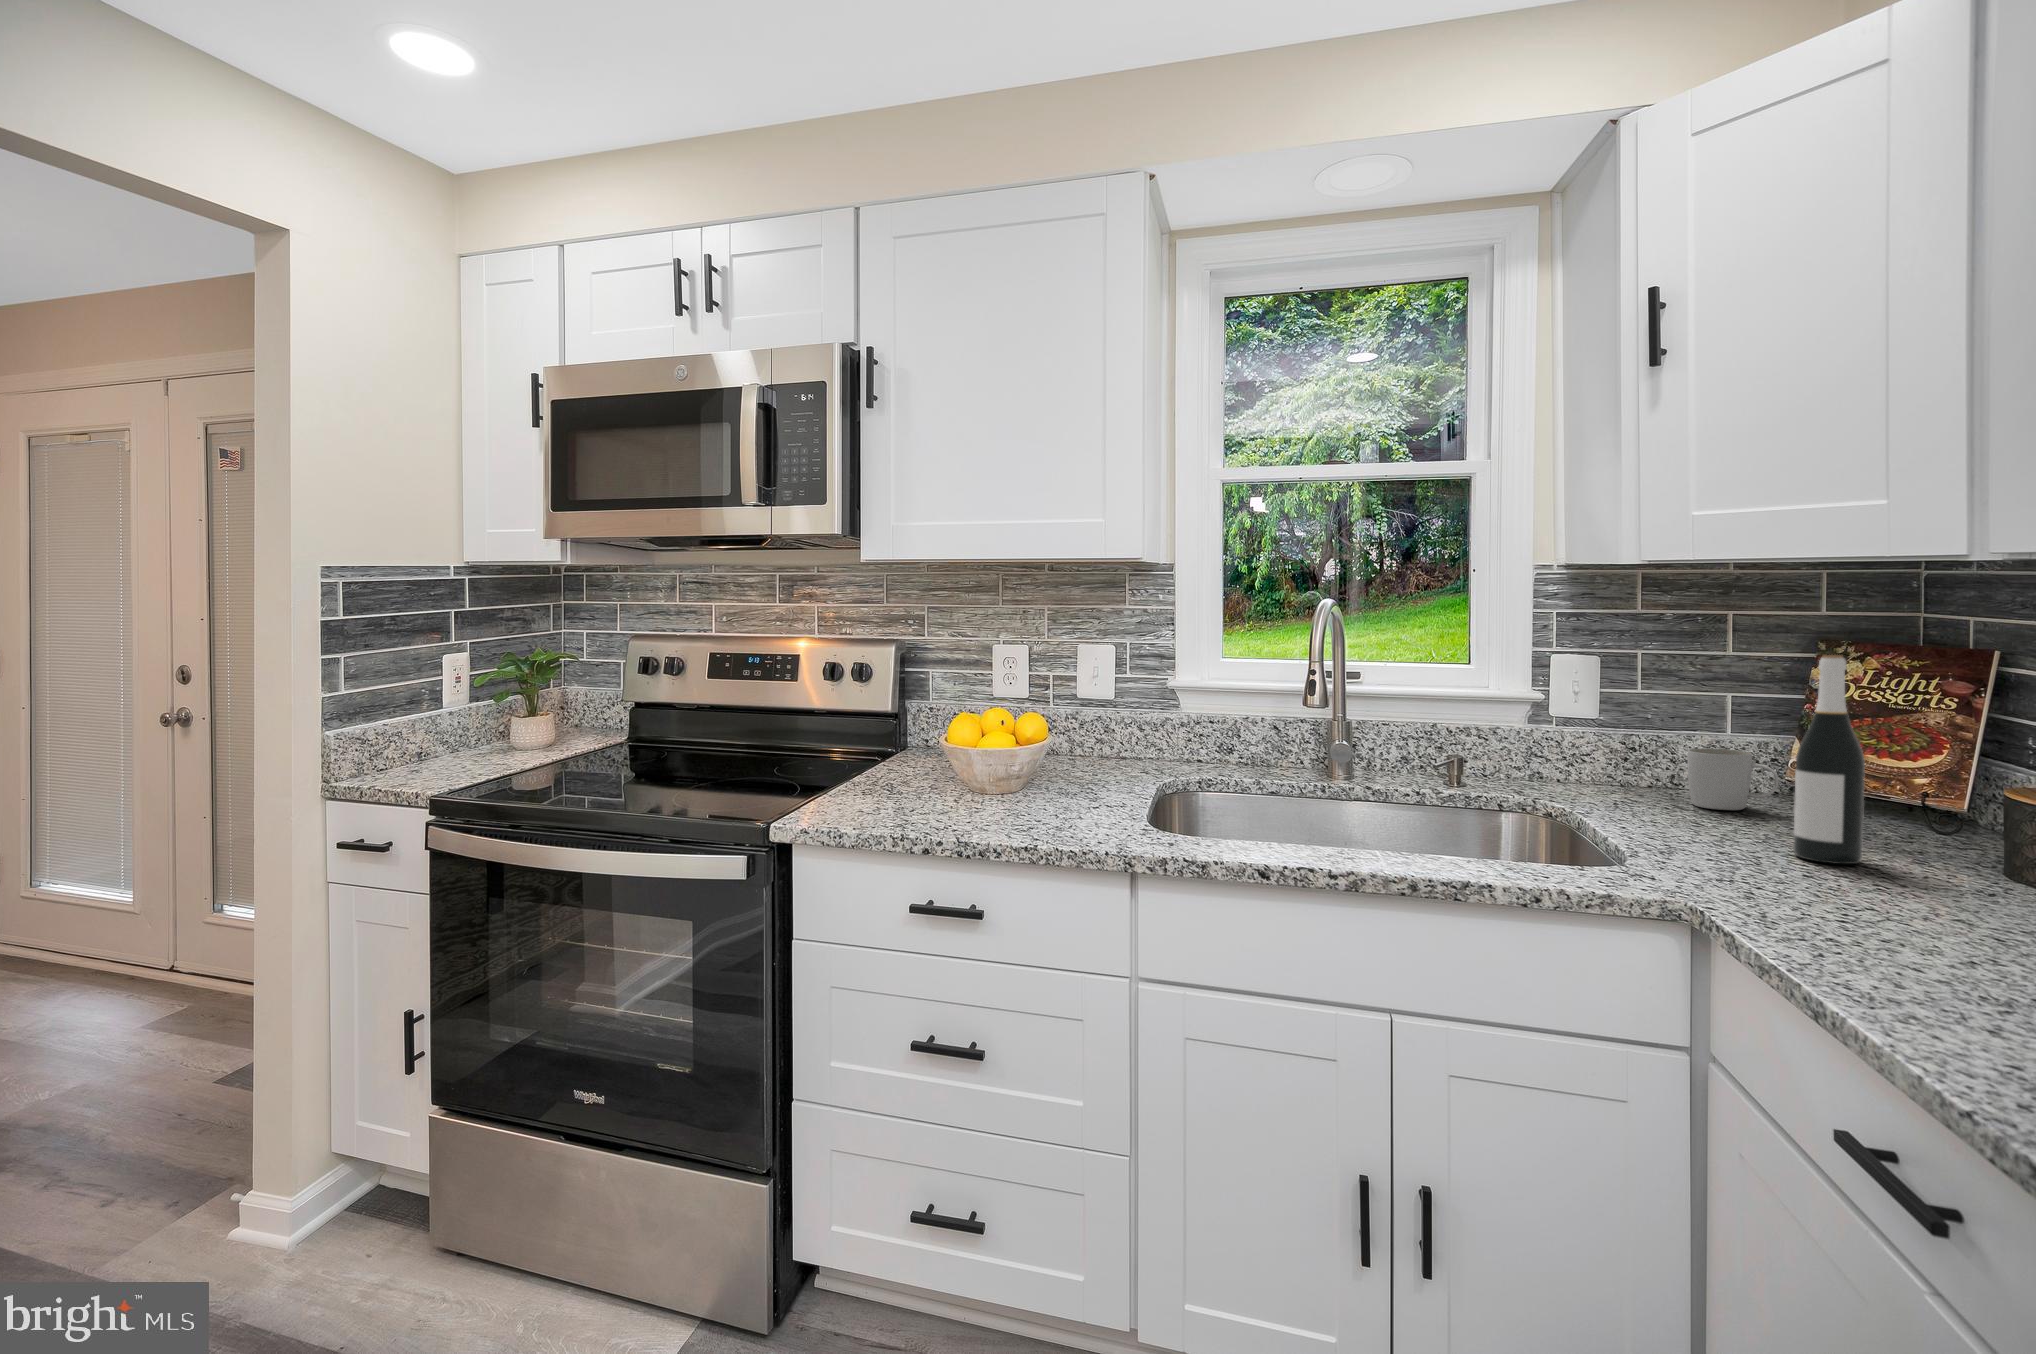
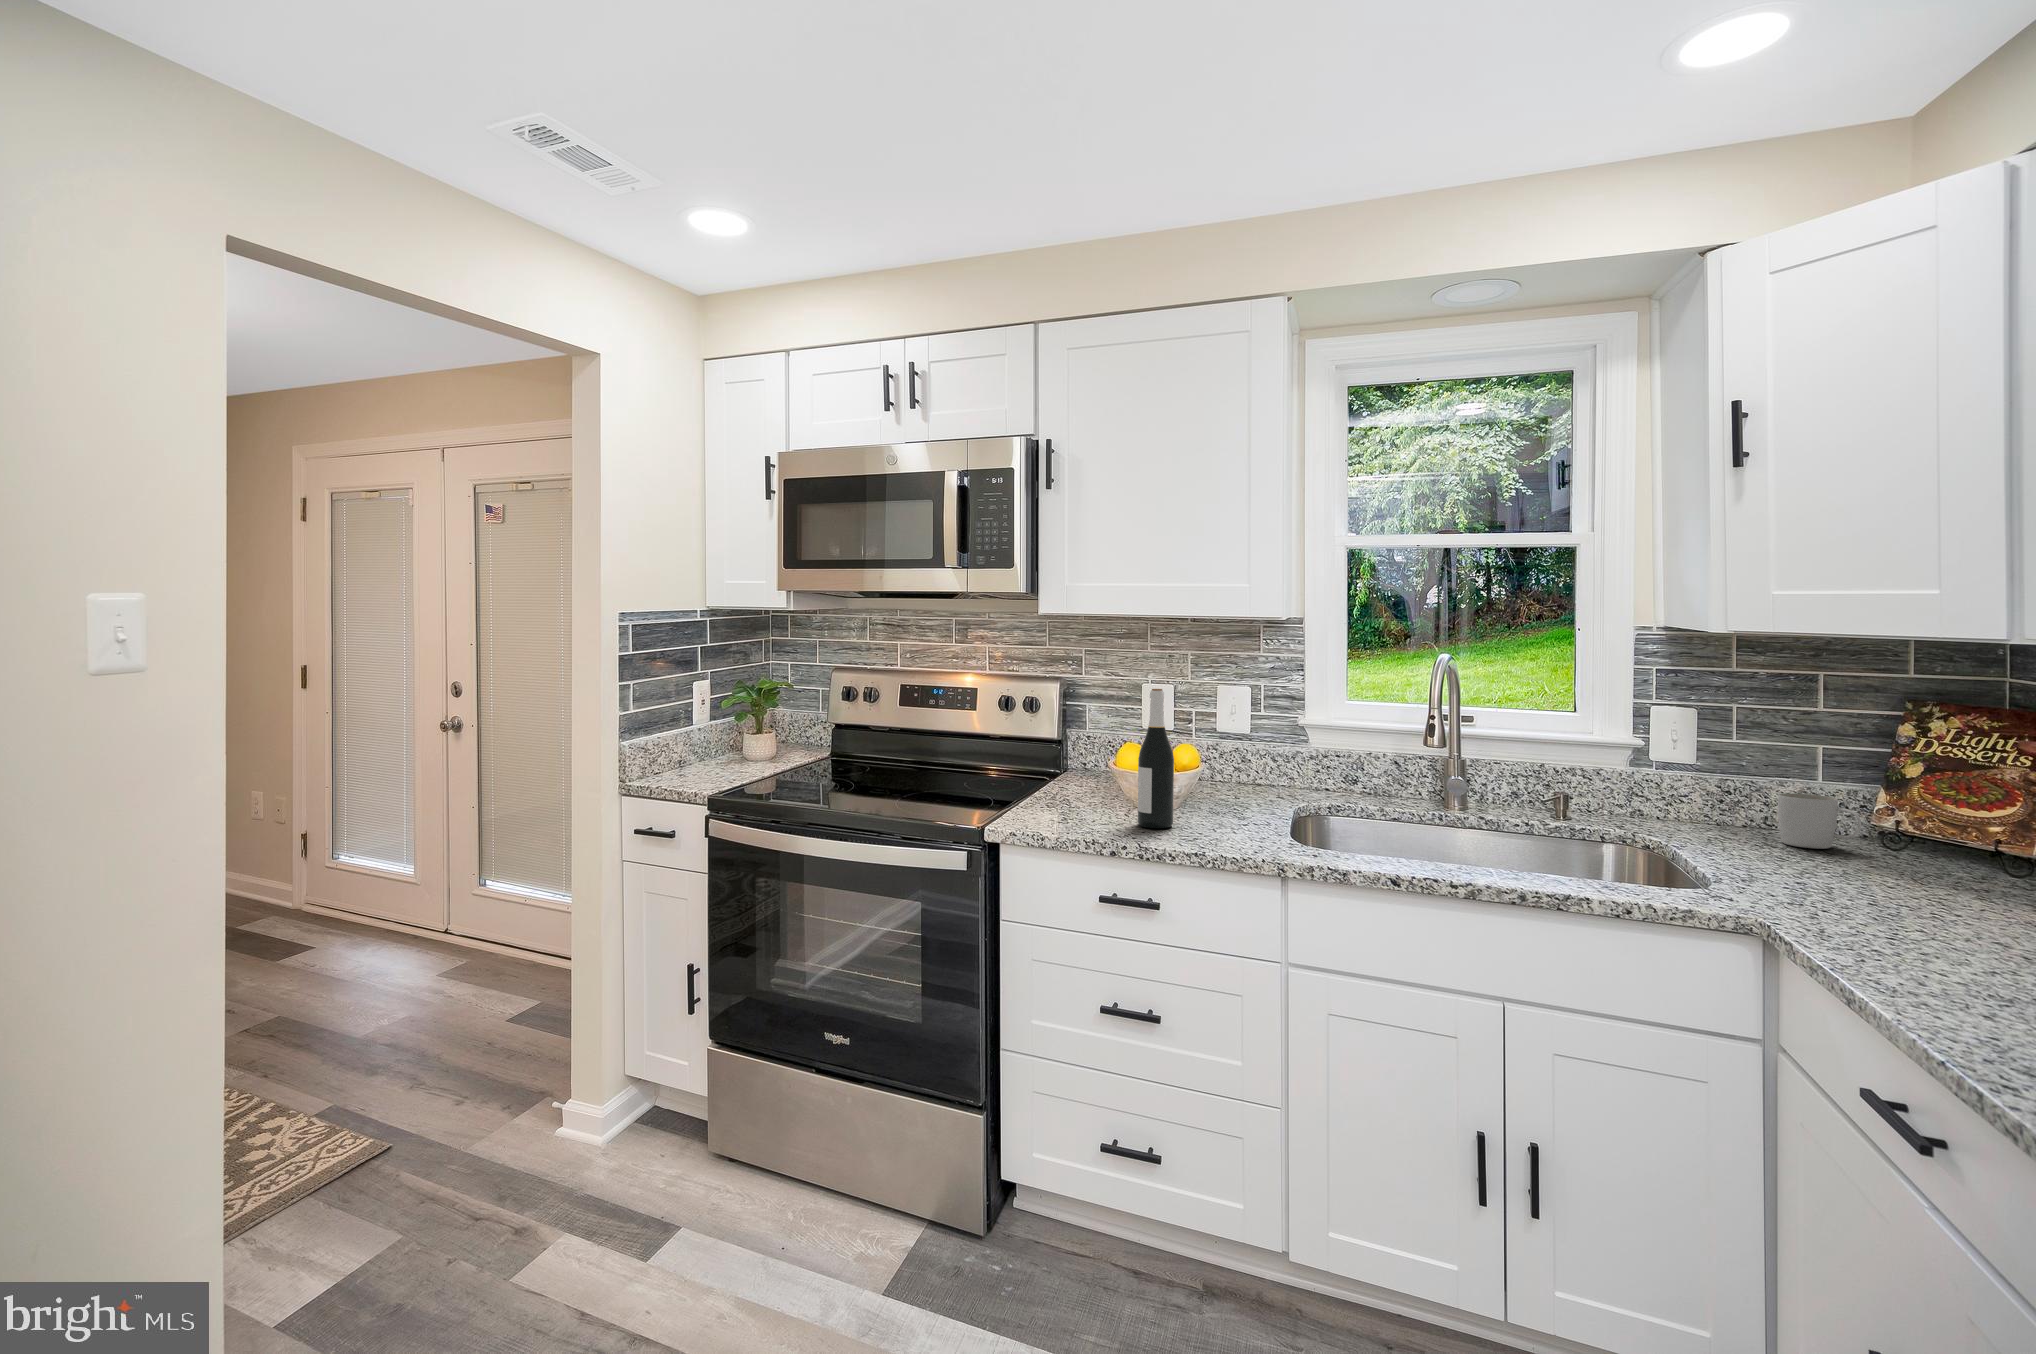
wine bottle: present [1793,655,1865,864] -> present [1138,689,1174,828]

